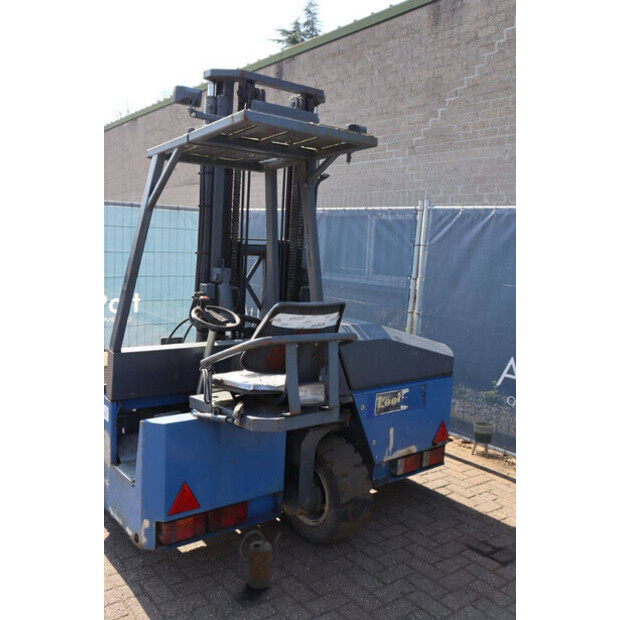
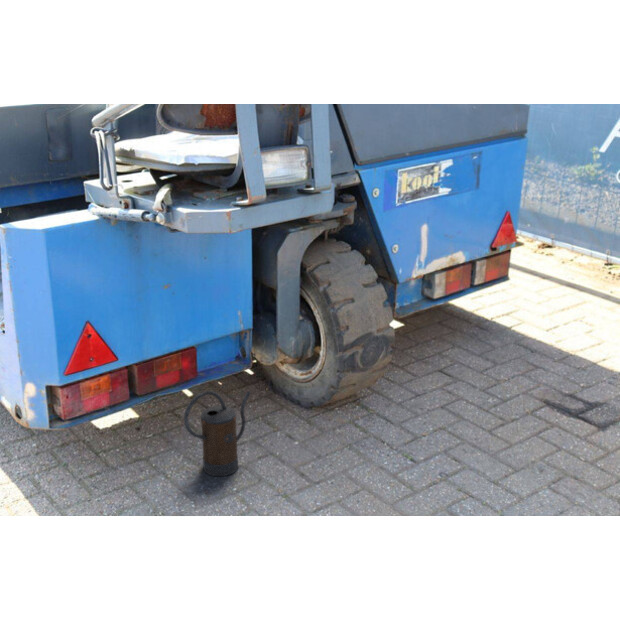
planter: present [472,421,495,458] -> none [552,213,591,270]

